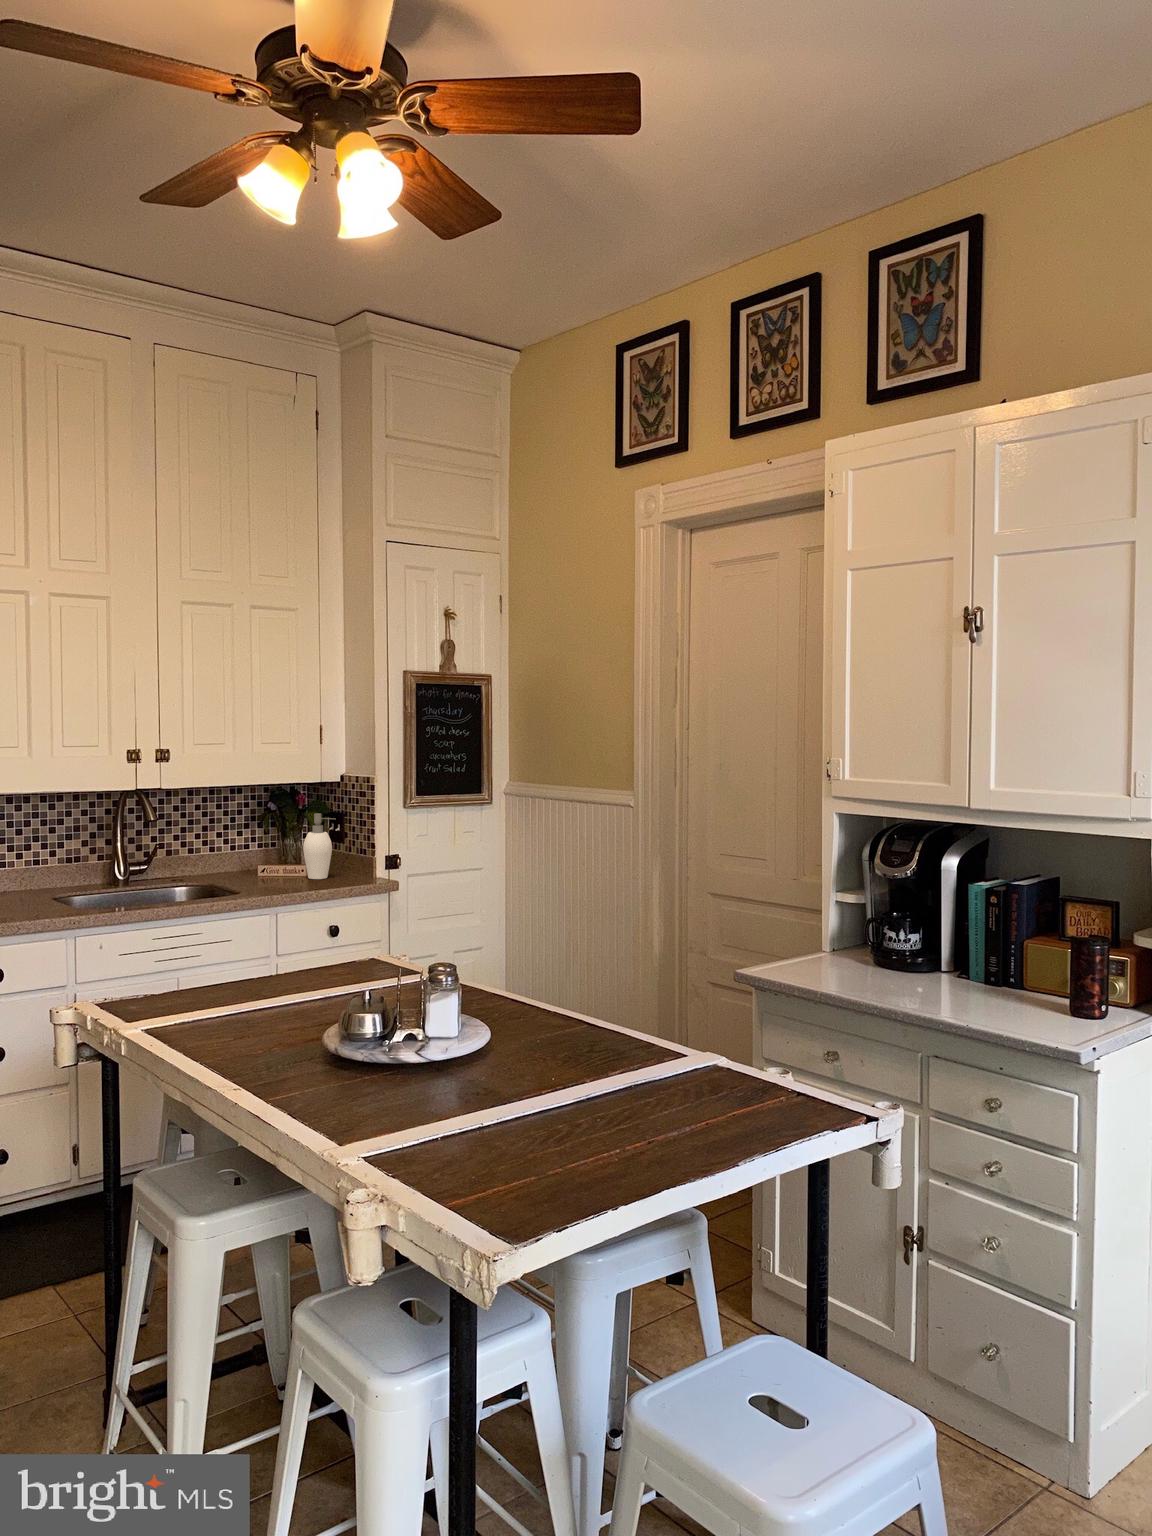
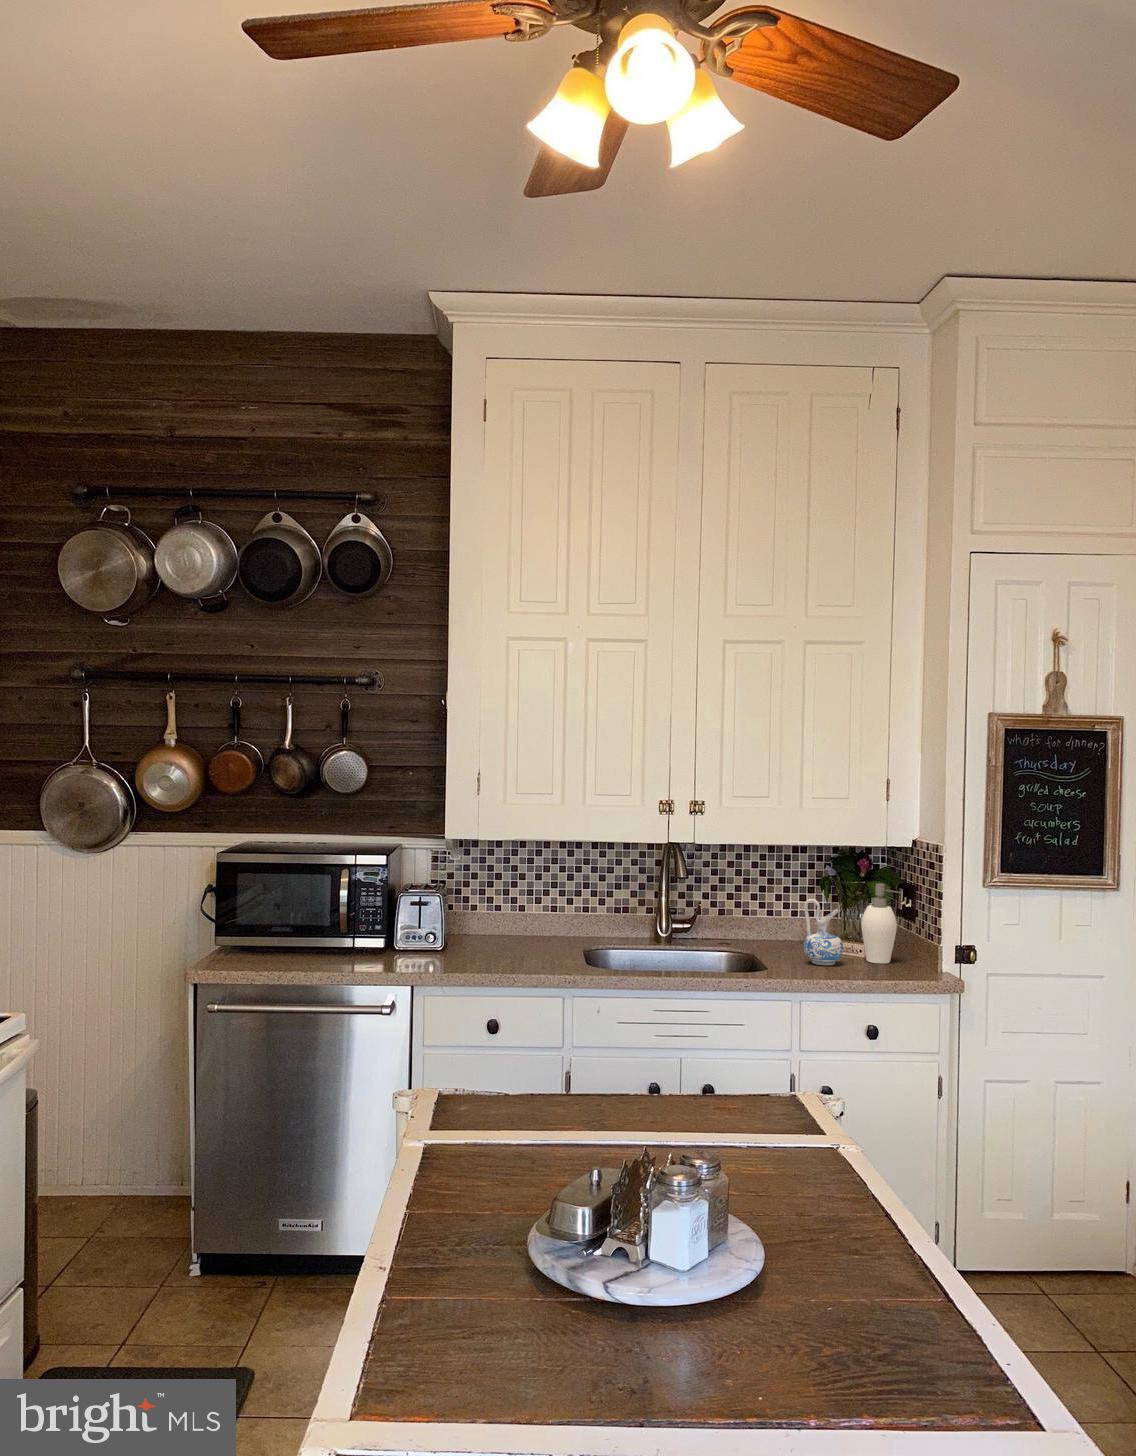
ceramic pitcher: none [260,830,294,885] -> present [804,899,843,965]

